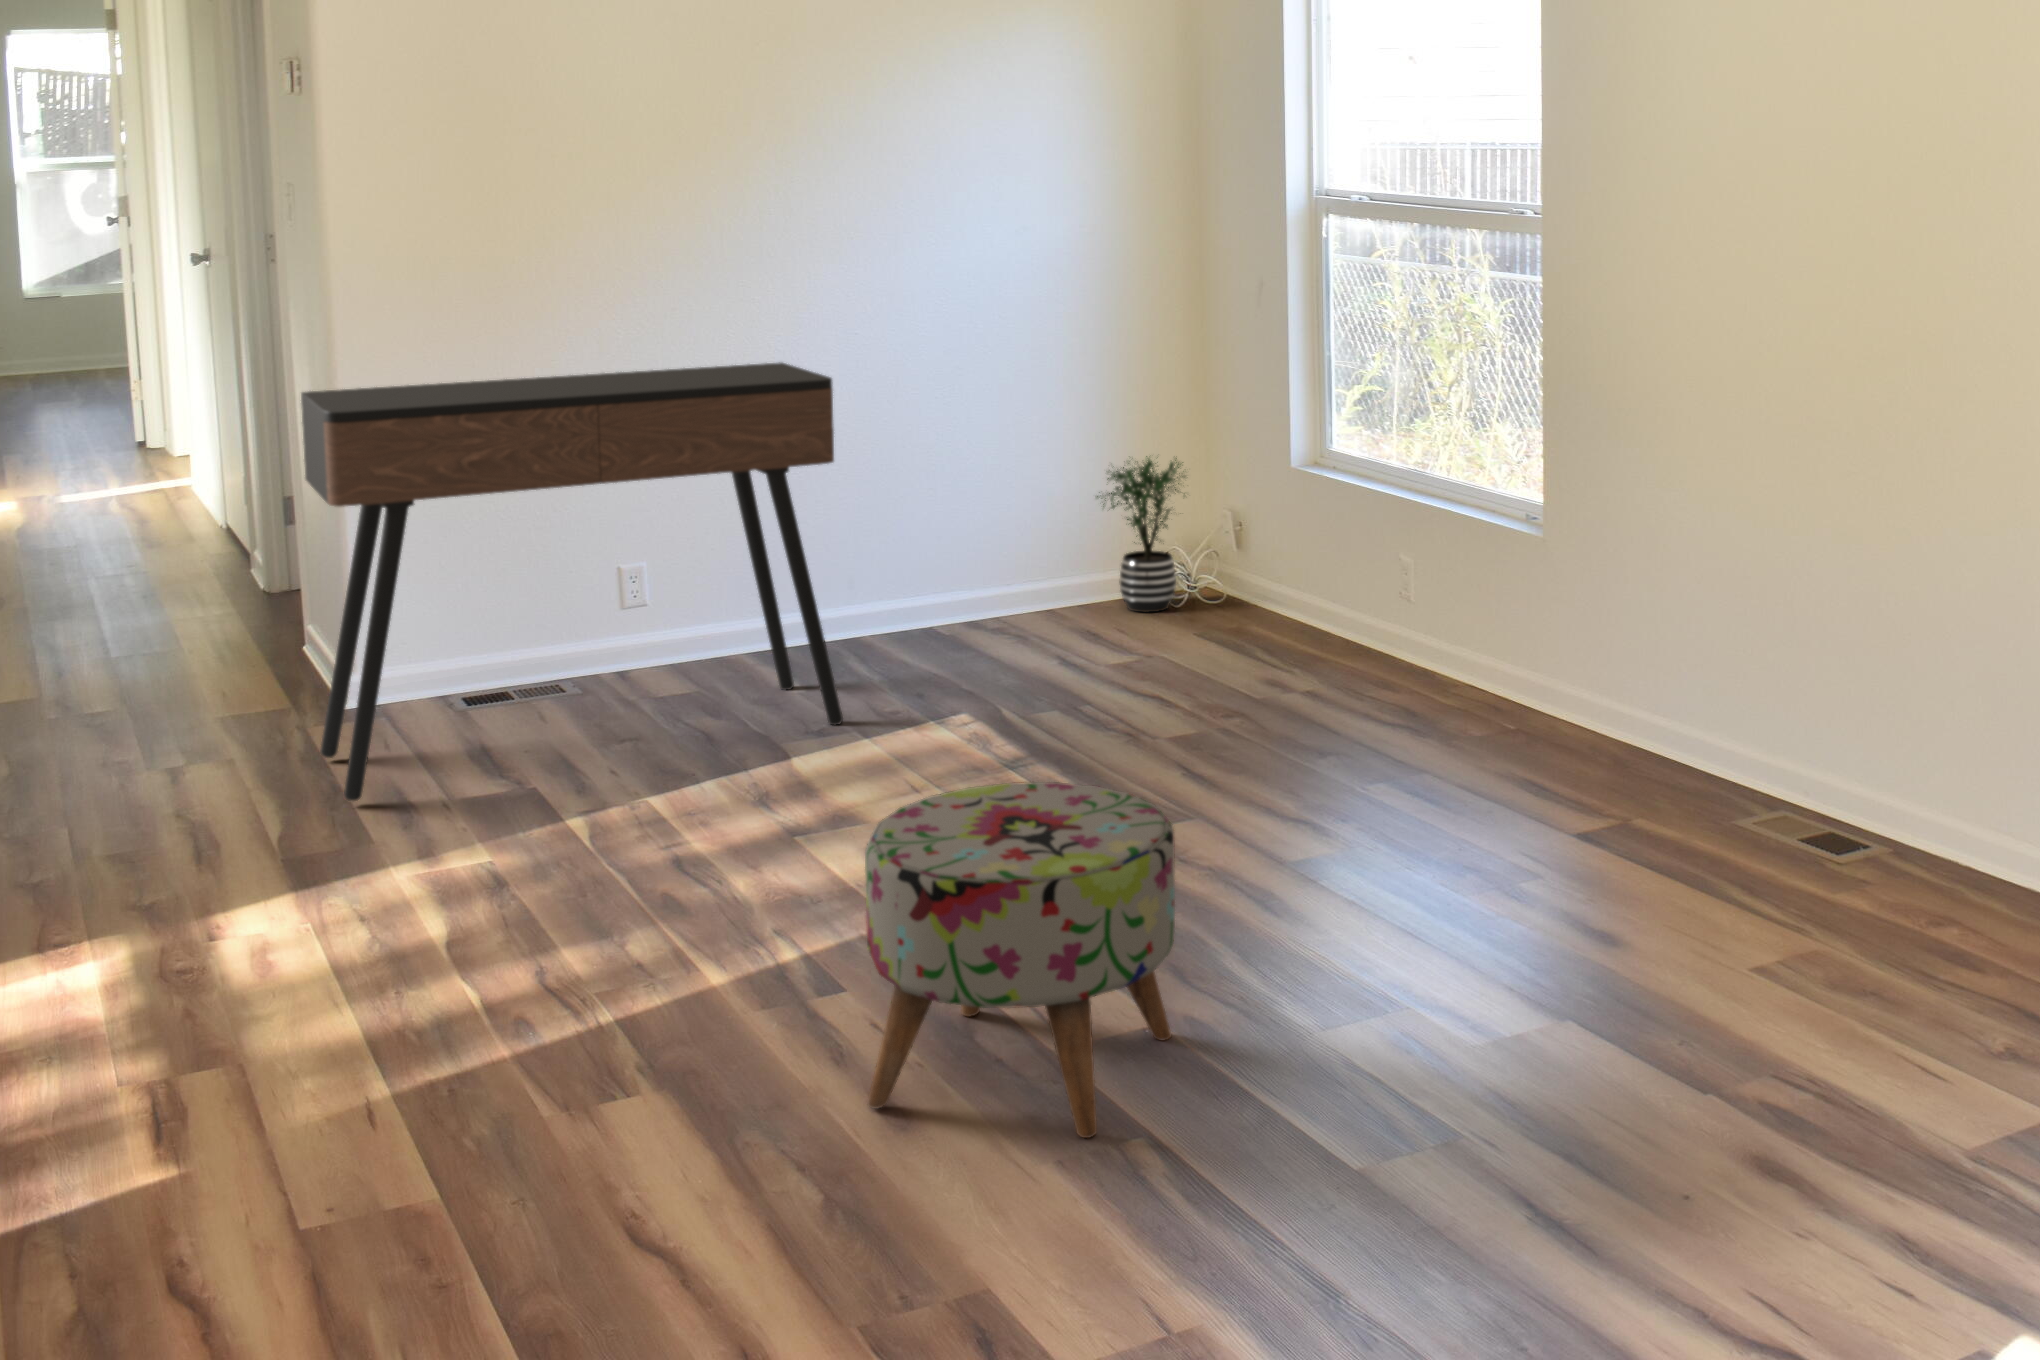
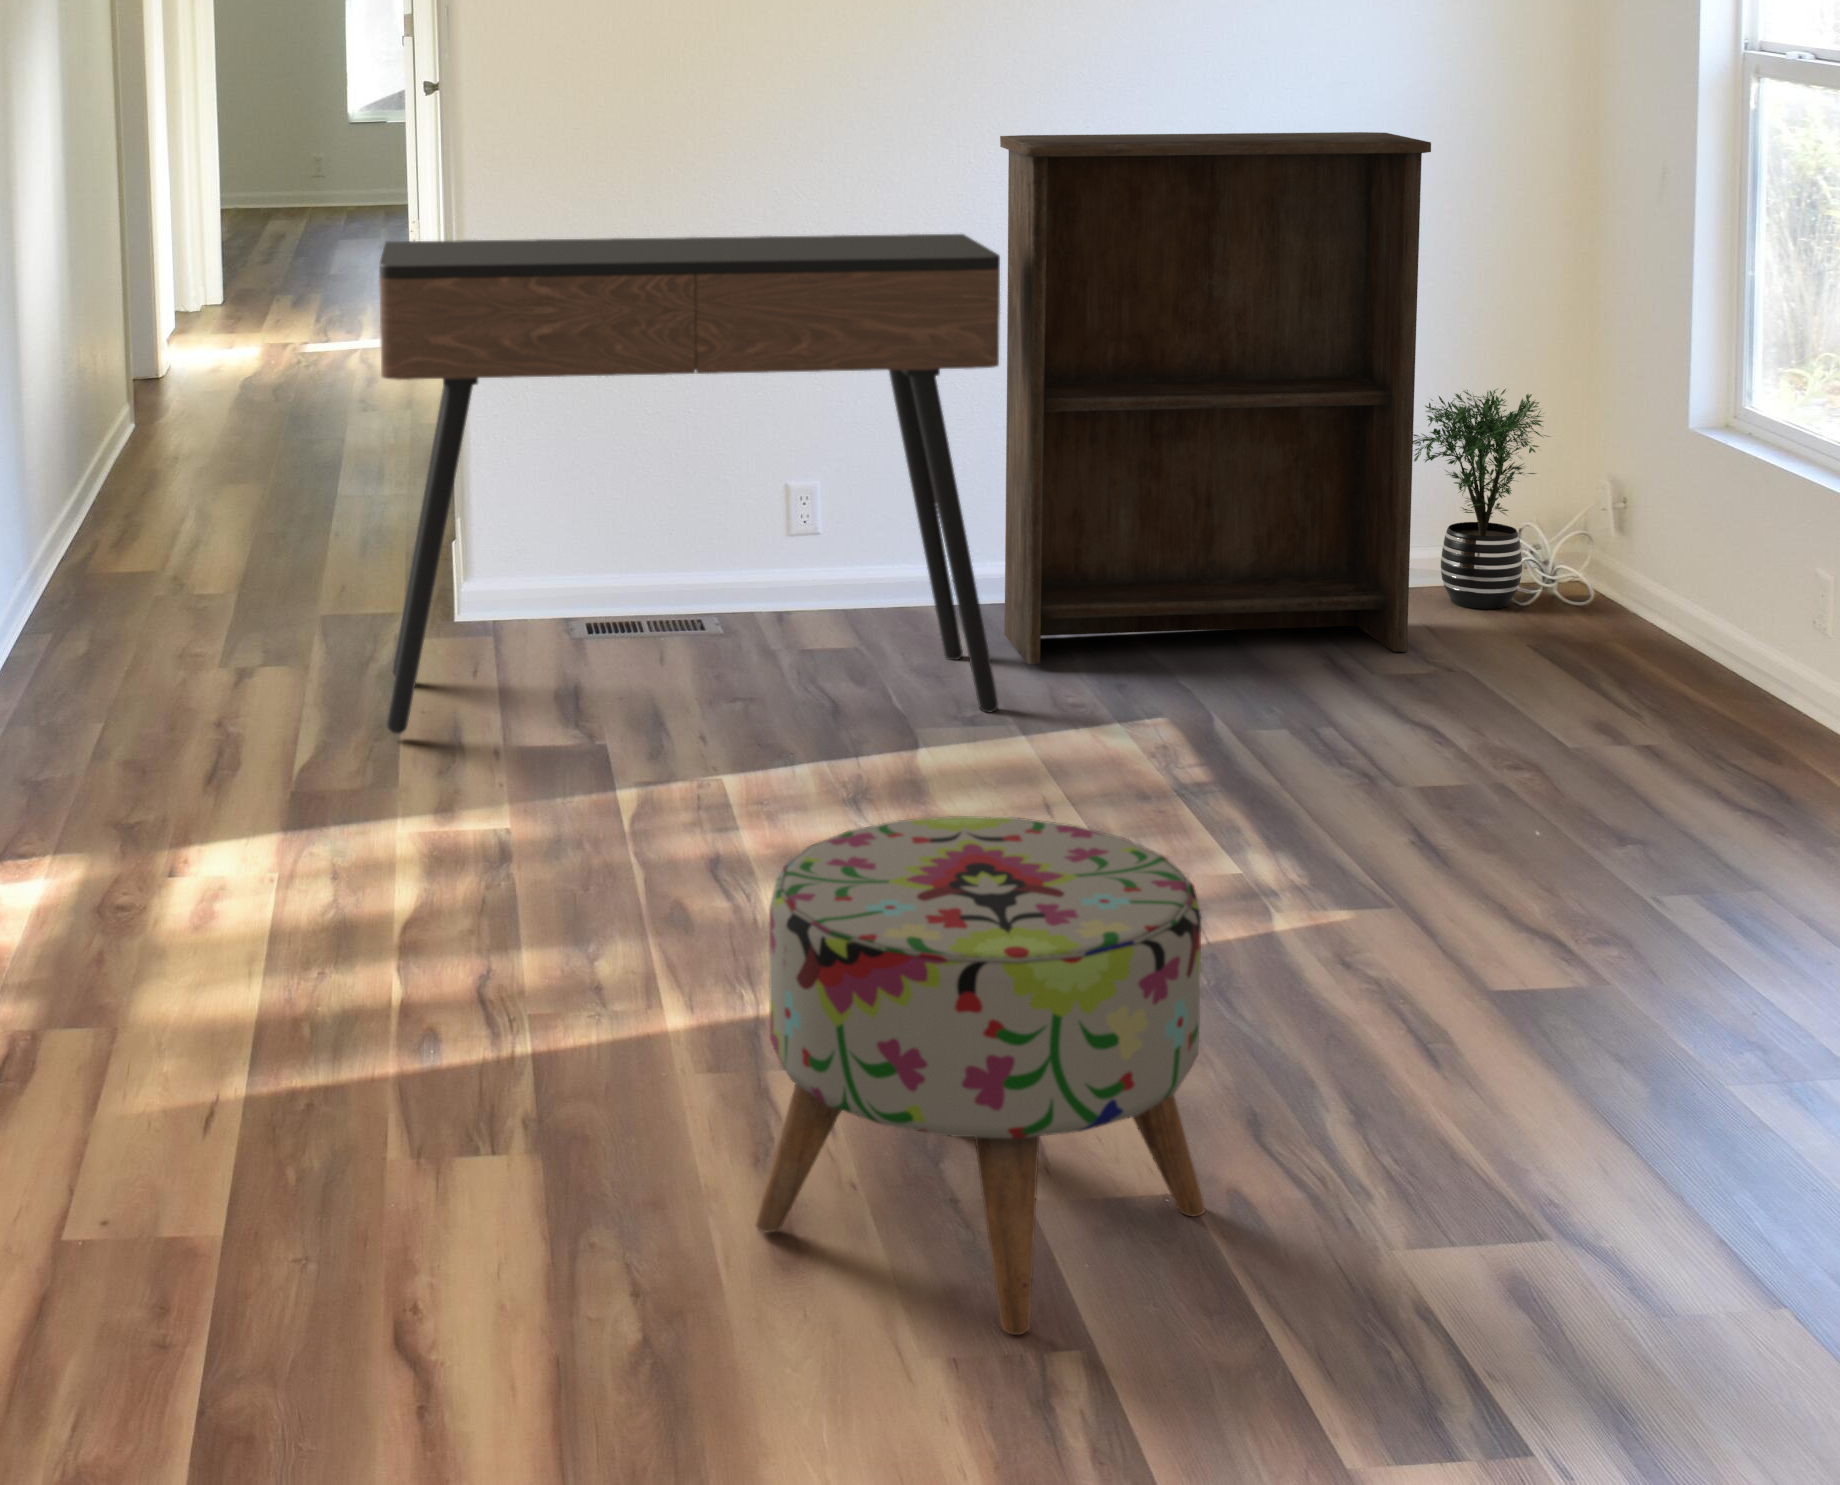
bookshelf: none [802,275,1120,686] -> present [1000,132,1431,664]

